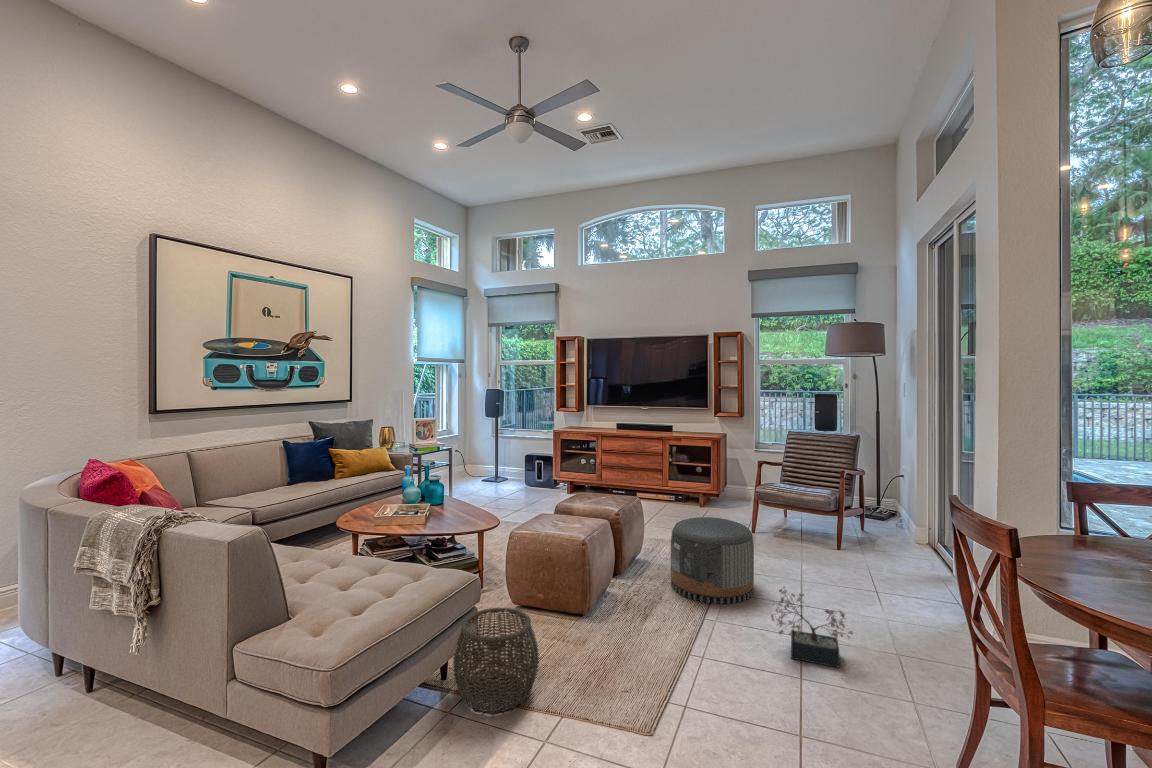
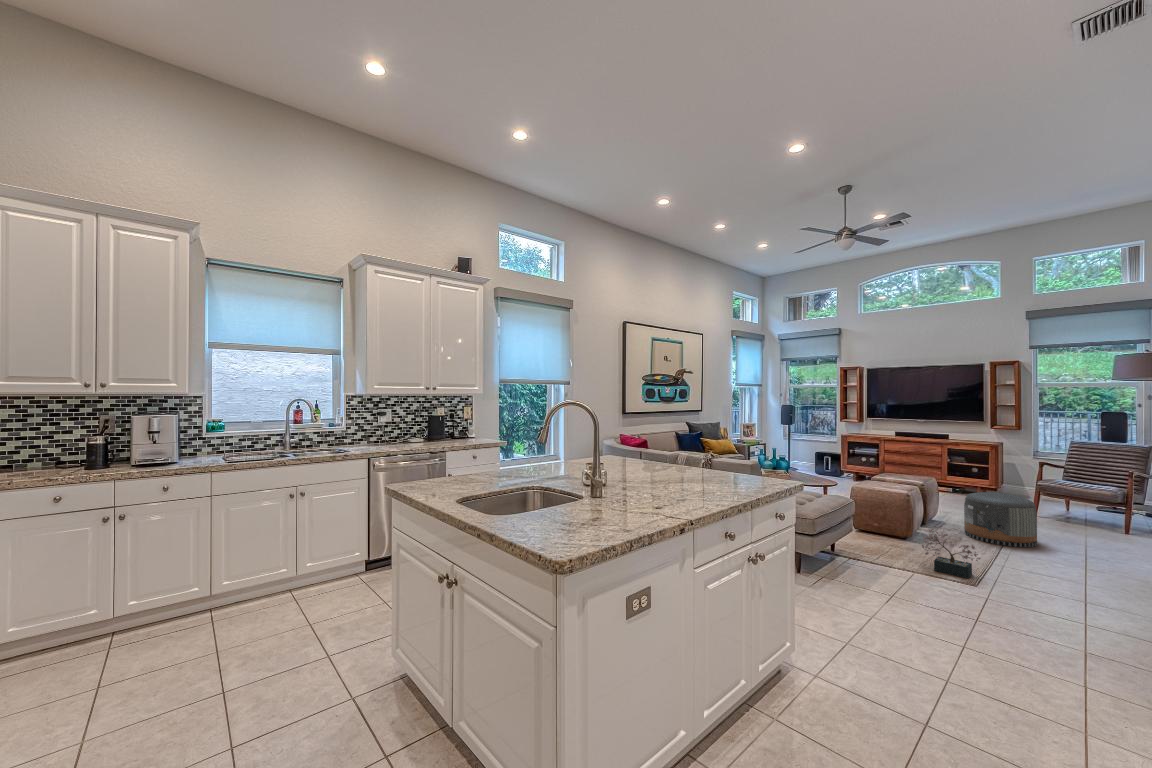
decorative plant: present [771,587,853,667] -> present [922,529,981,578]
woven basket: present [453,608,539,713] -> none [843,515,893,561]

